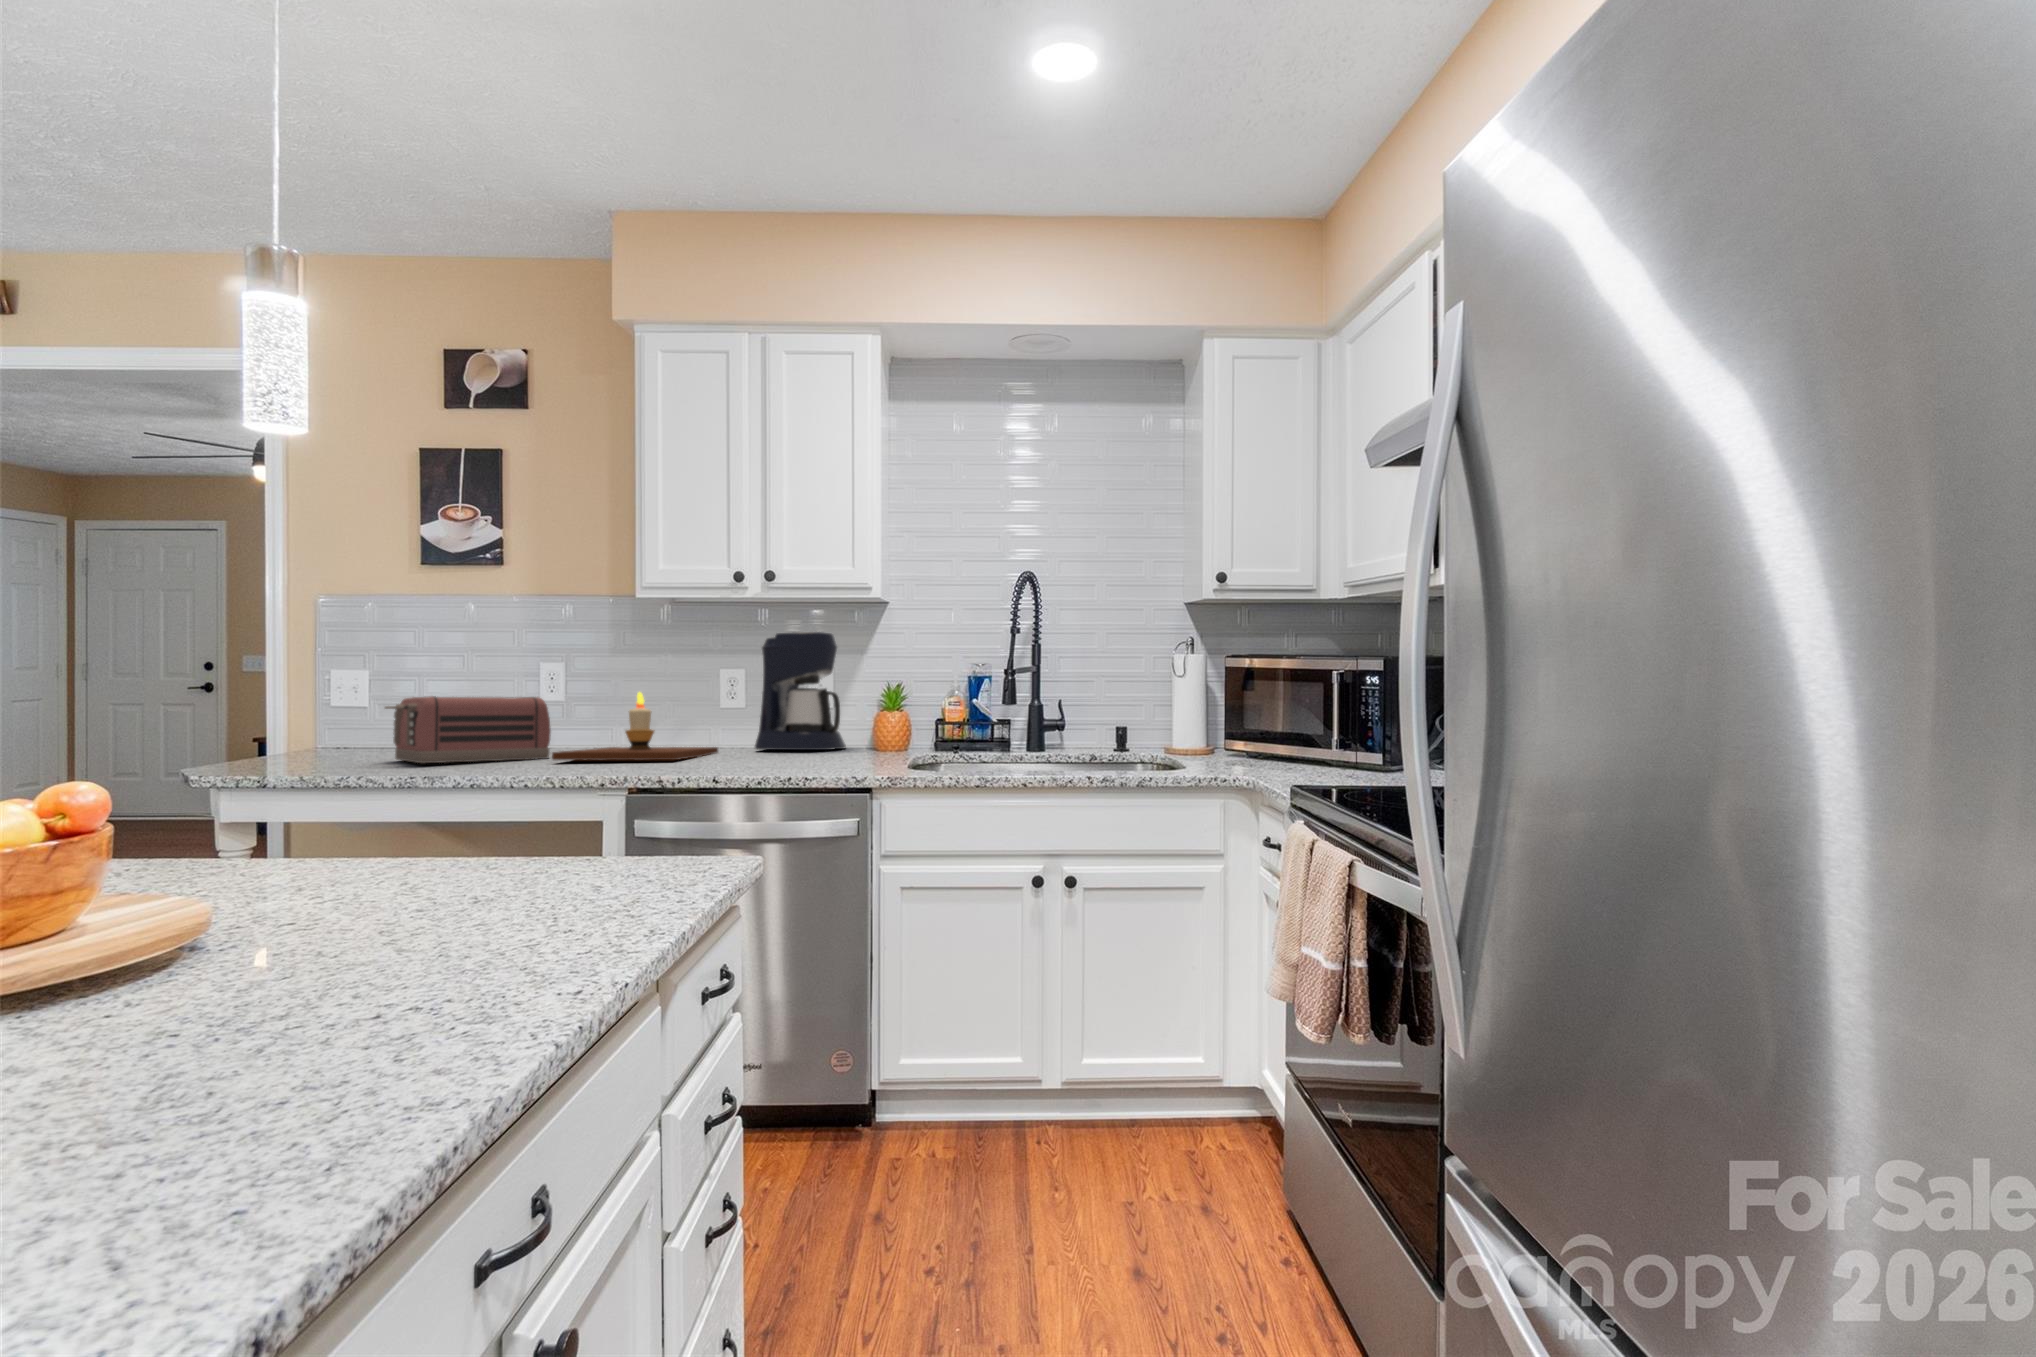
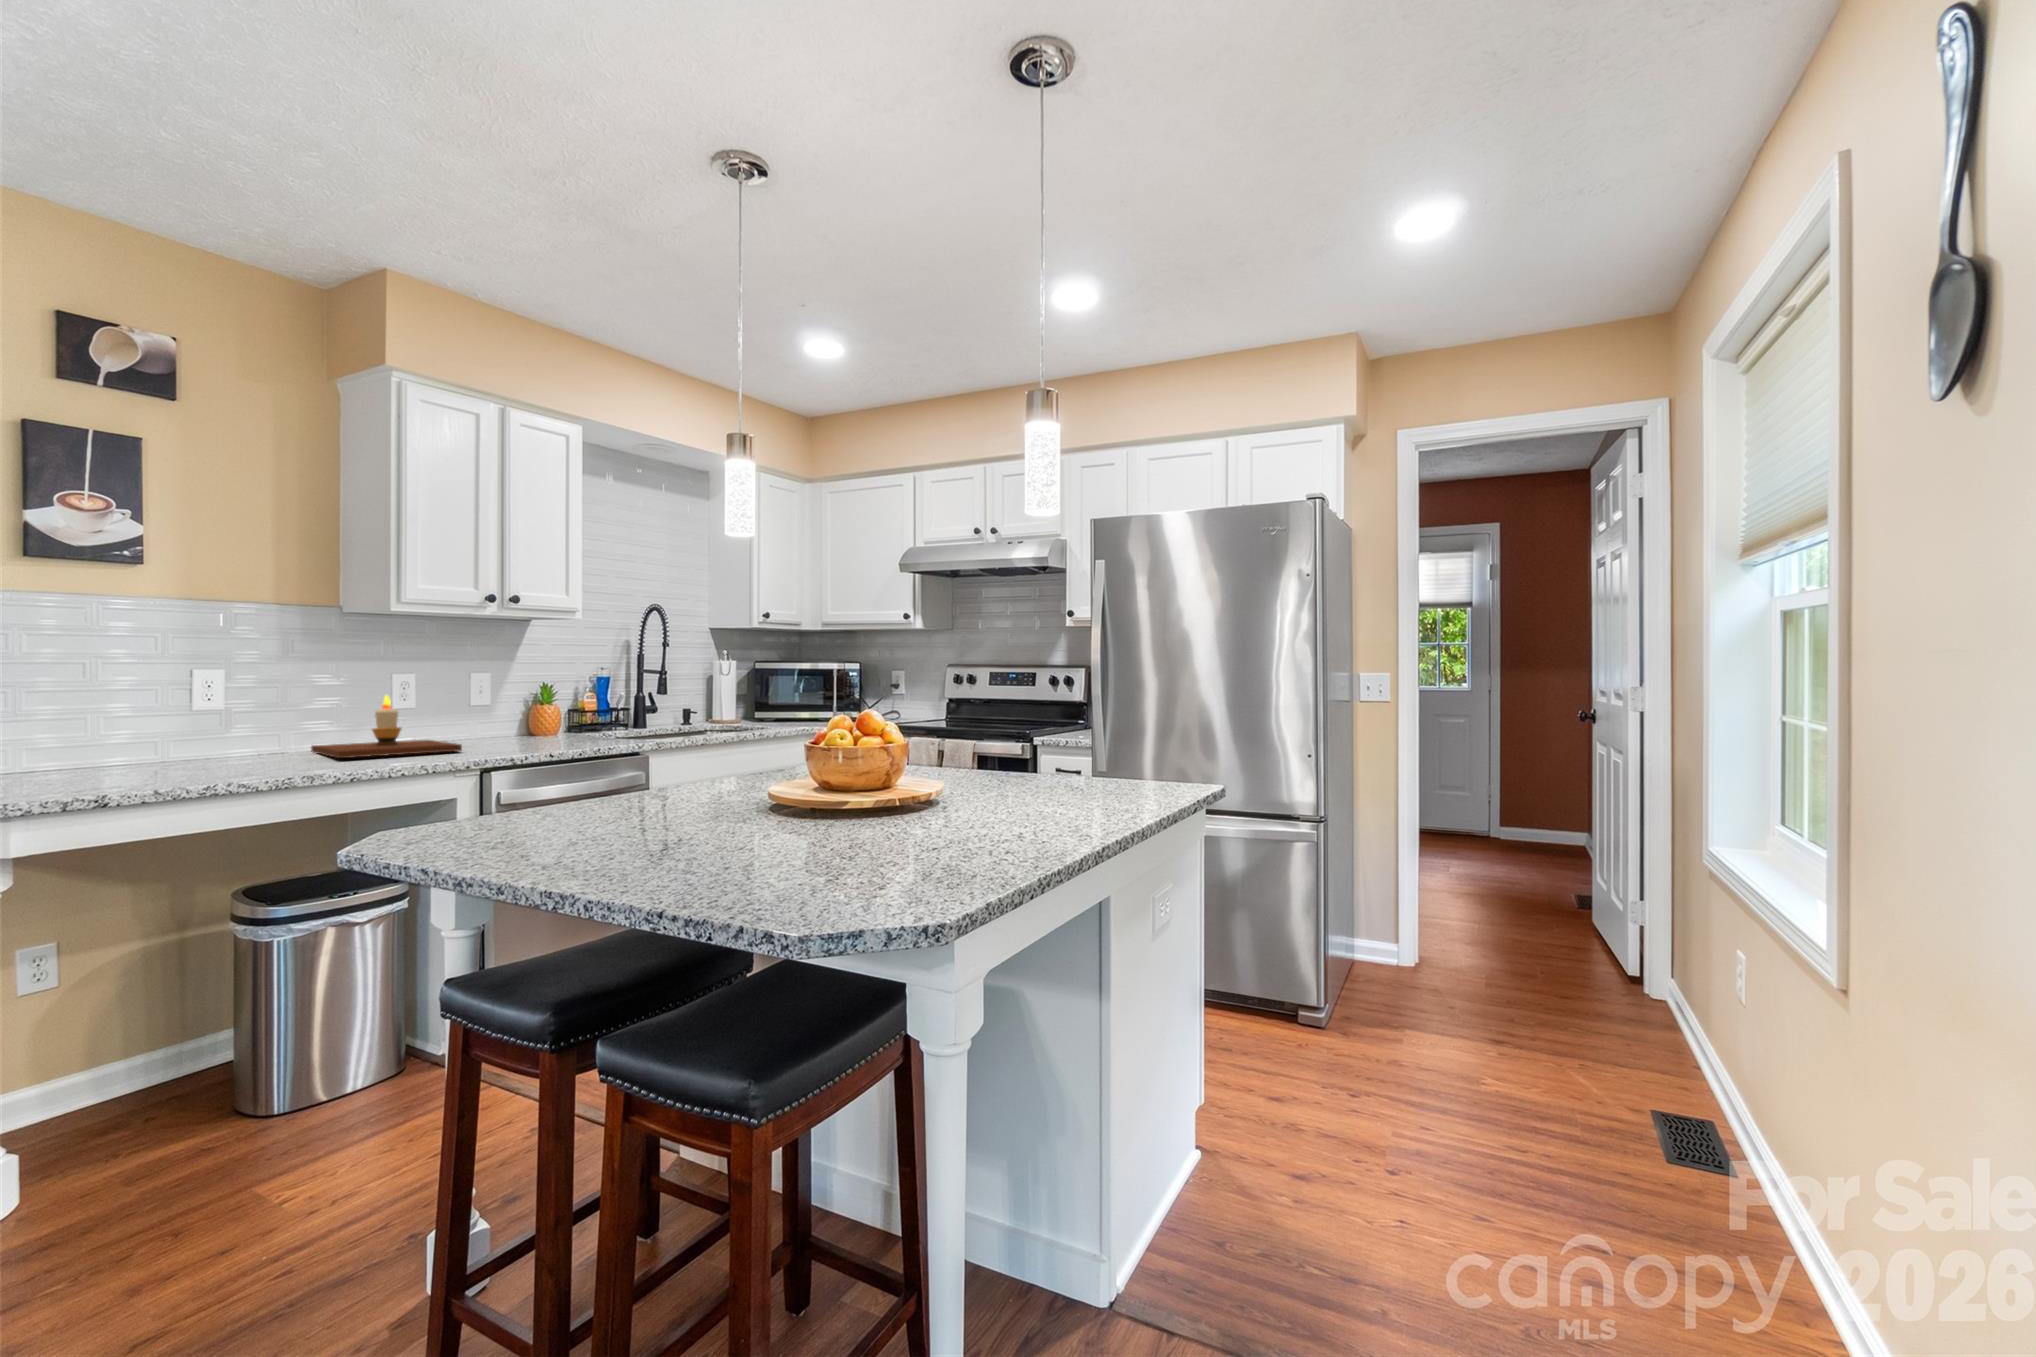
coffee maker: present [755,632,846,750] -> none [454,644,534,740]
toaster: present [385,696,551,763] -> none [66,701,277,772]

